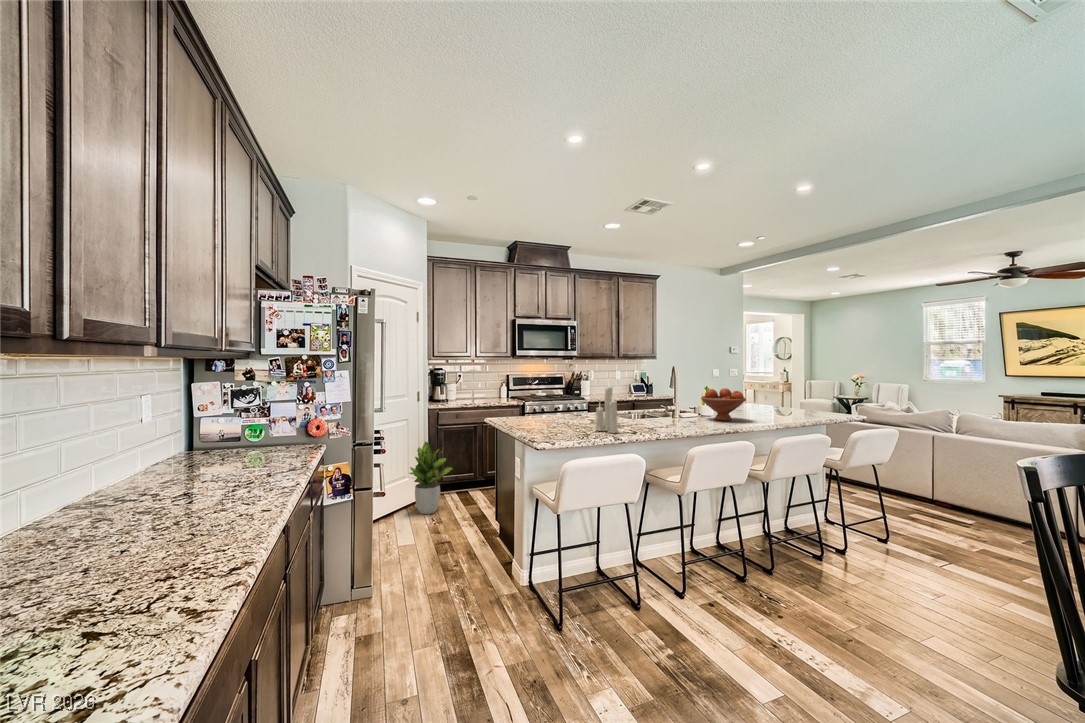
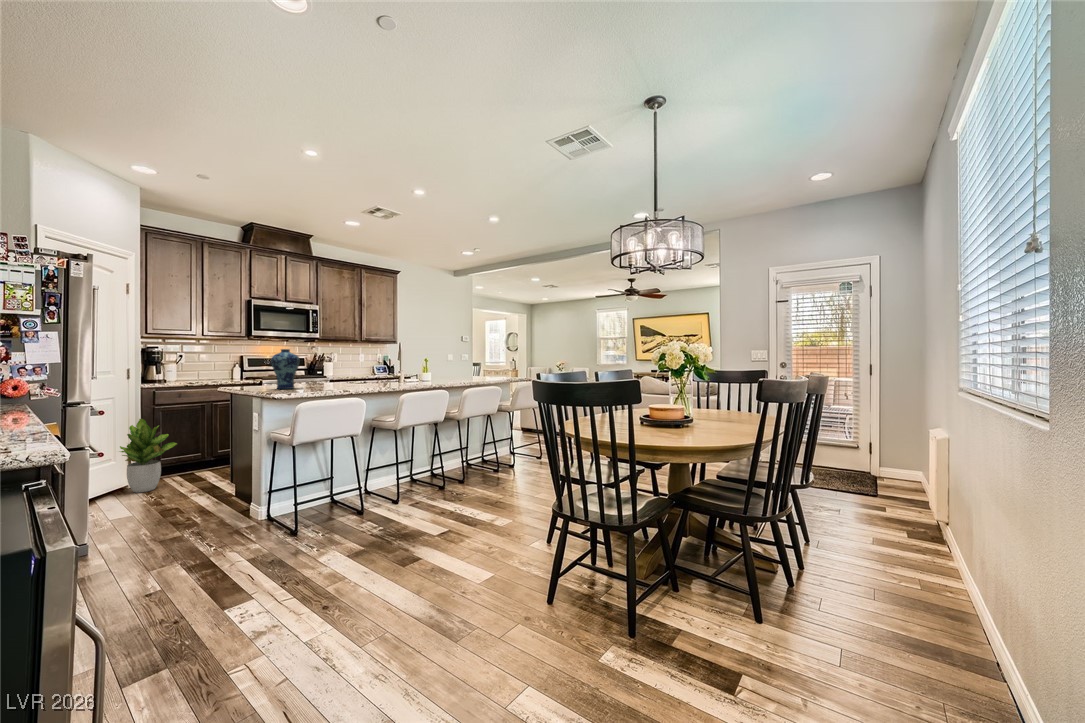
vase: none [532,380,562,428] -> present [271,349,300,389]
candle: present [595,386,618,433] -> none [330,347,349,389]
fruit bowl: present [701,388,746,421] -> none [420,360,452,382]

